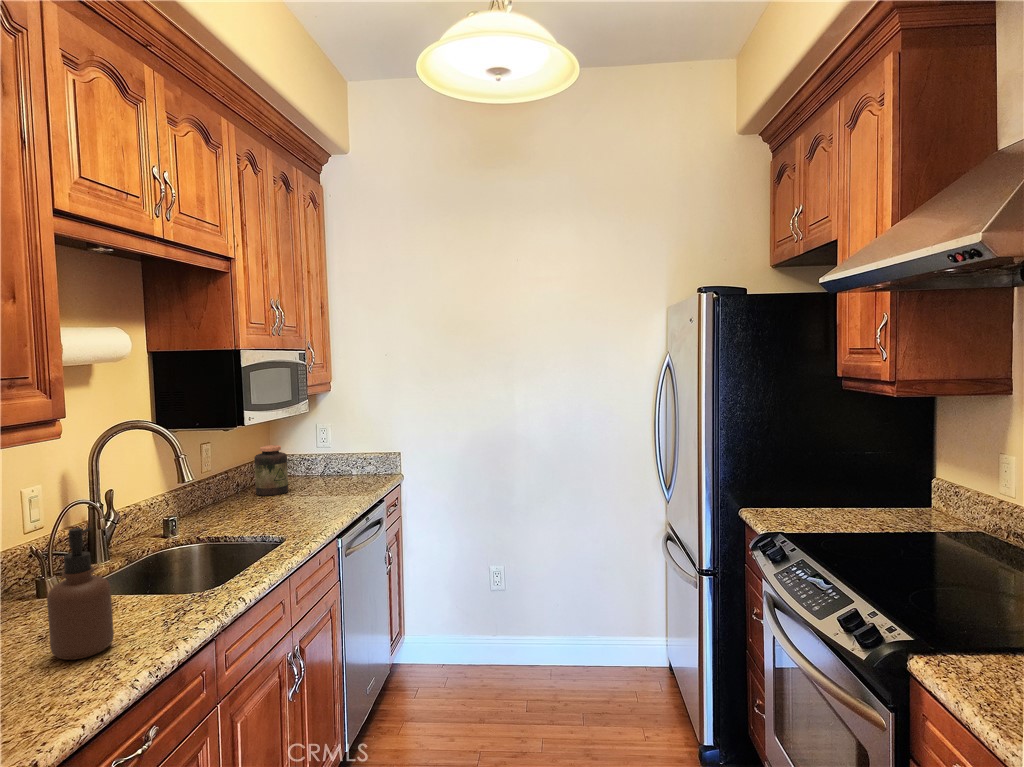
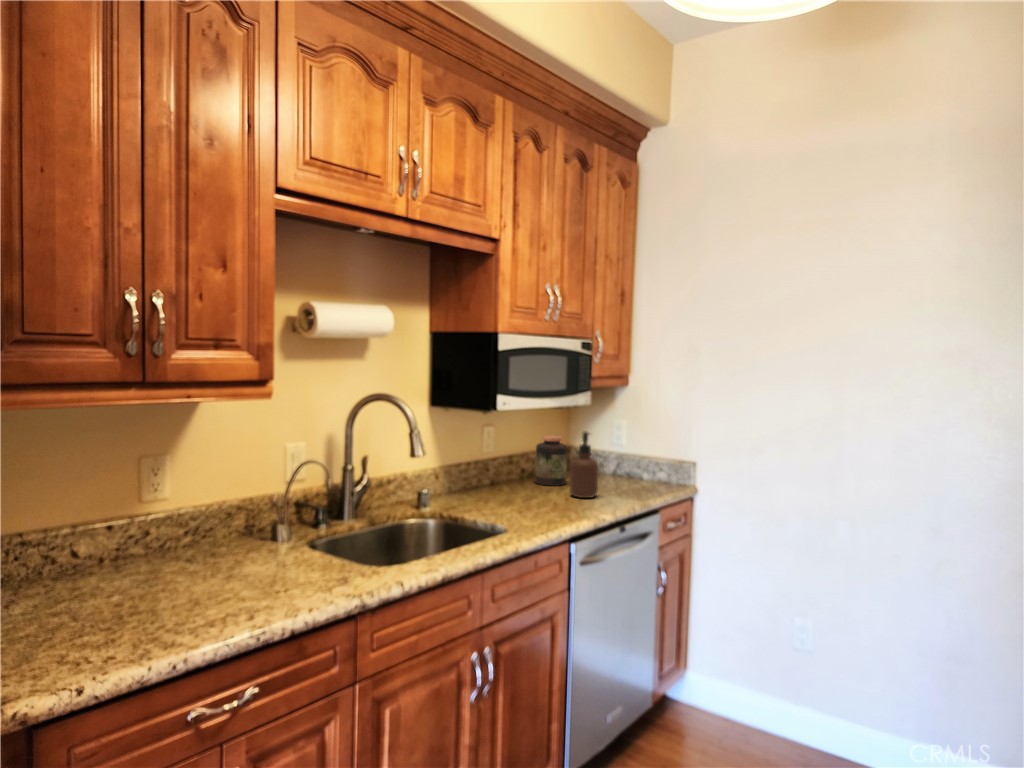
soap dispenser: present [47,528,114,660] -> present [570,432,599,498]

